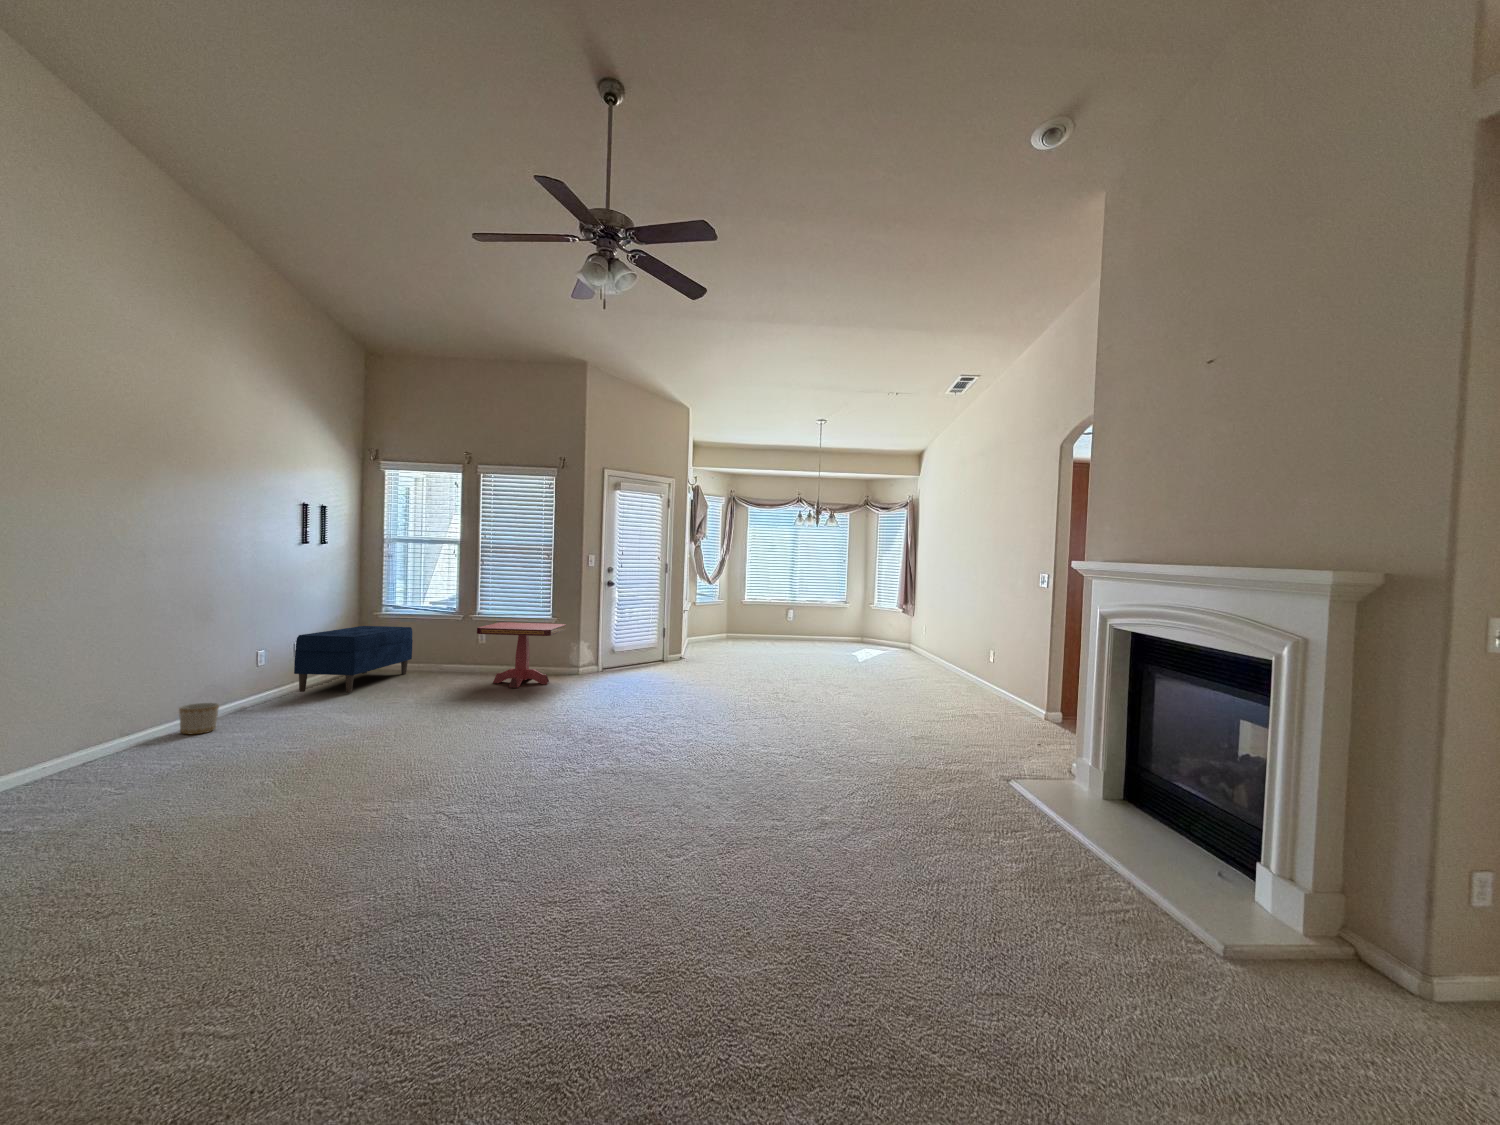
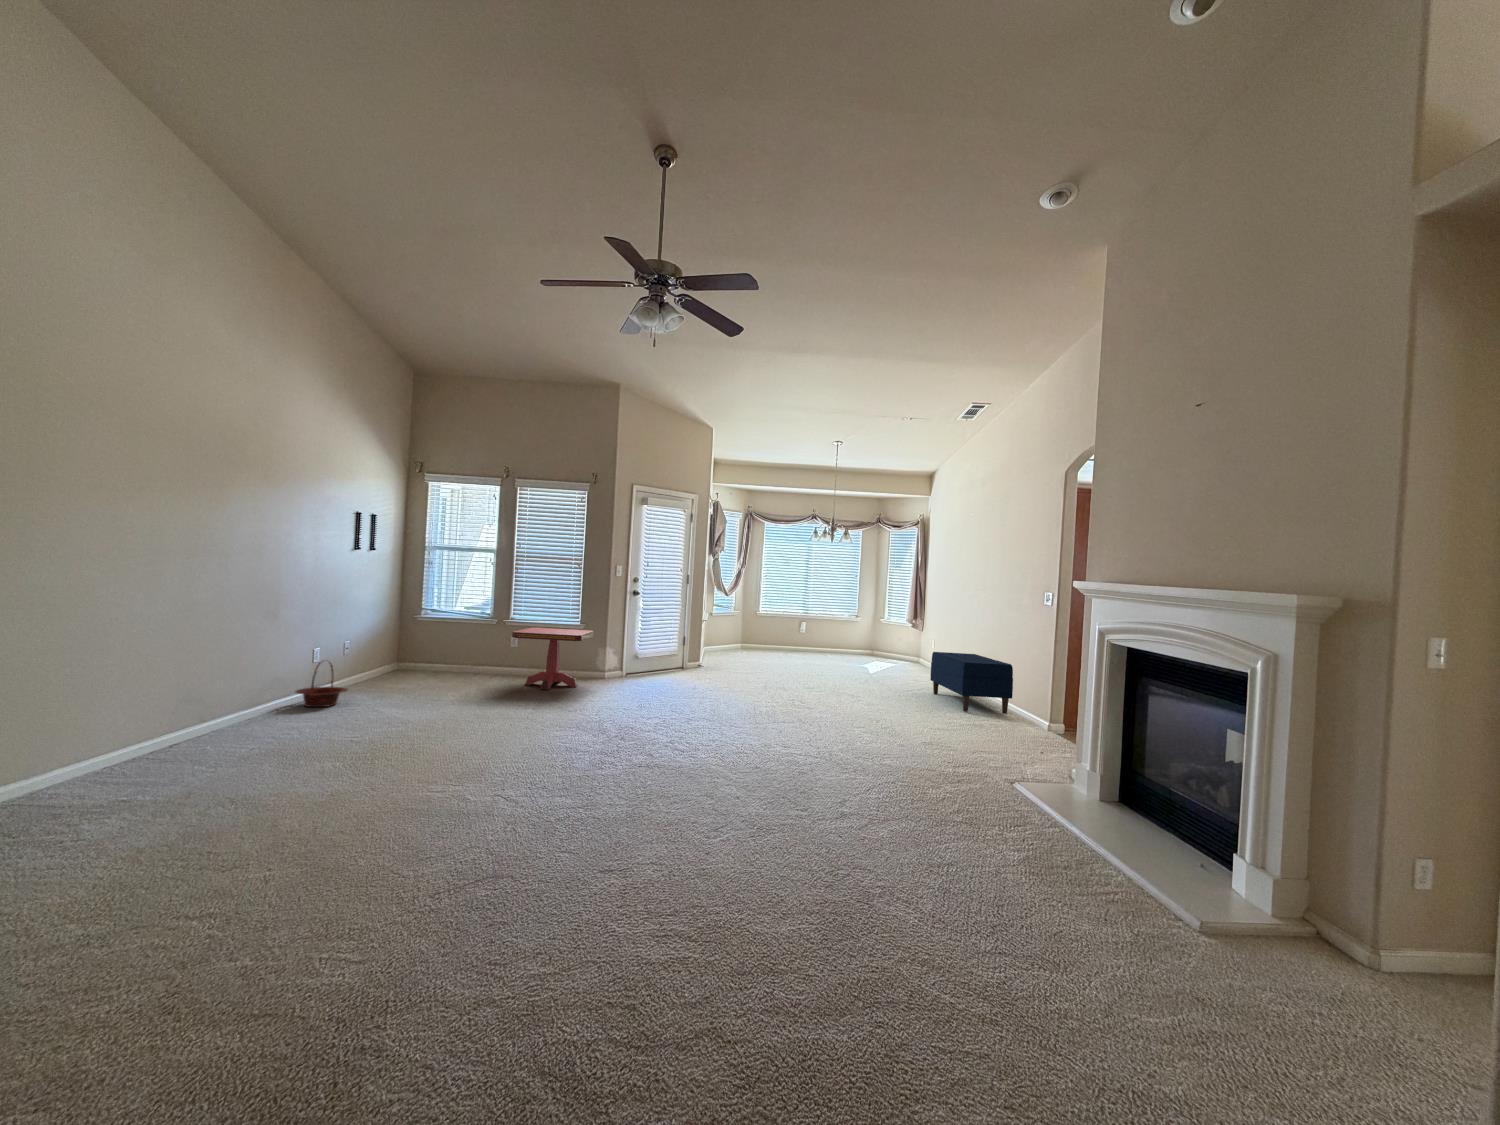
bench: present [294,626,413,693] -> present [930,652,1013,714]
basket: none [235,663,296,714] -> present [295,662,347,707]
planter: present [179,703,219,734] -> none [249,695,284,723]

